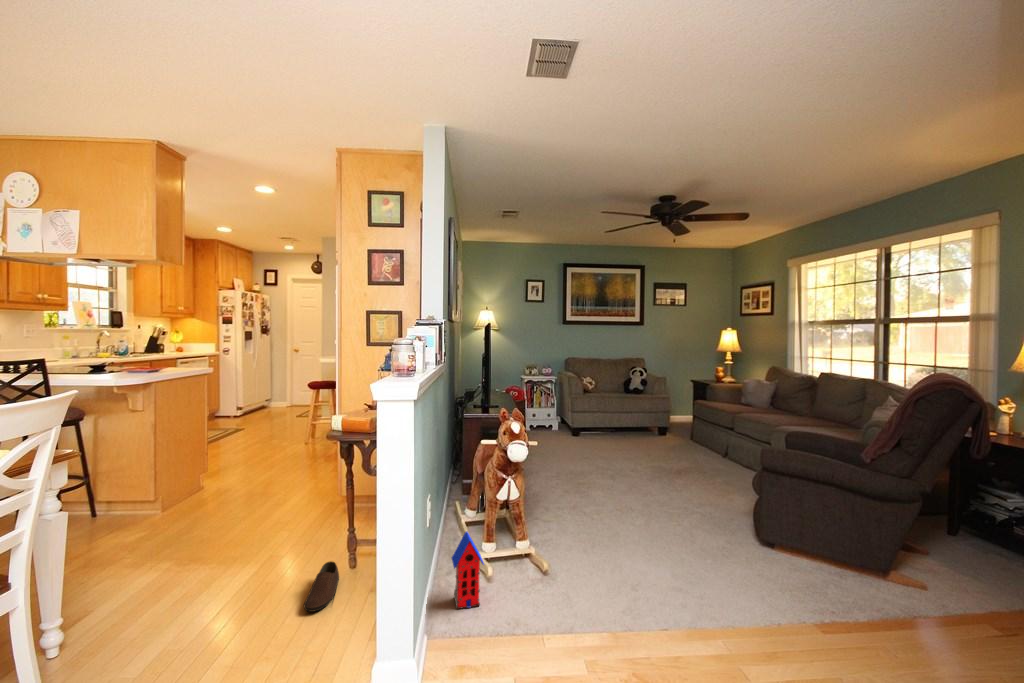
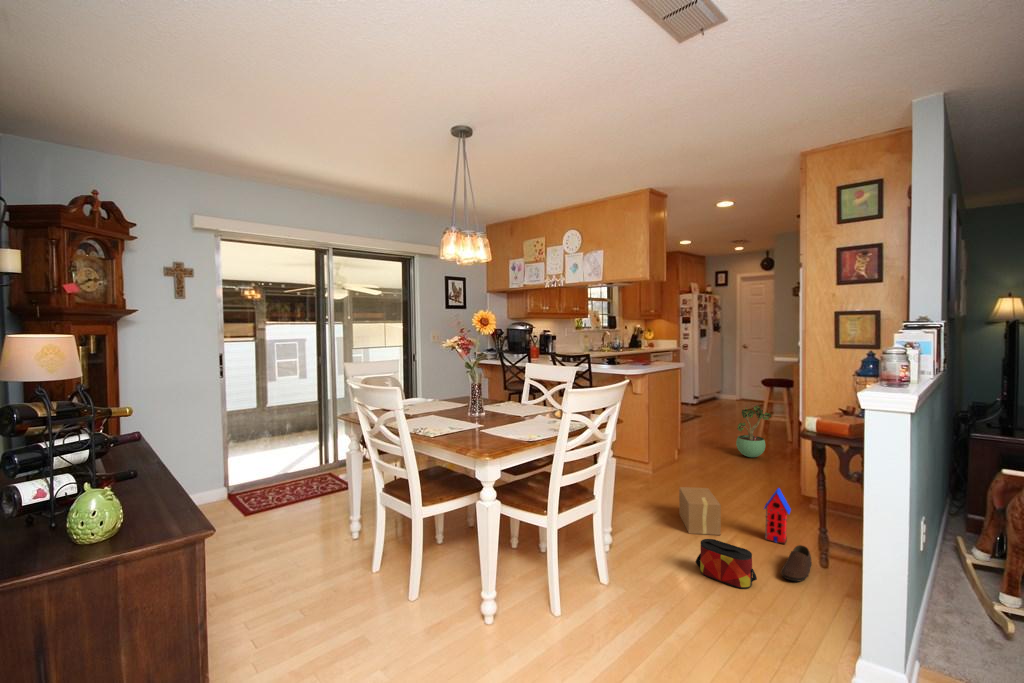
potted plant: none [277,410,314,466] -> present [736,406,771,457]
cardboard box: none [182,523,237,596] -> present [679,487,721,535]
toy house: present [452,531,484,609] -> present [764,488,791,544]
bag: none [188,597,272,658] -> present [695,539,757,589]

